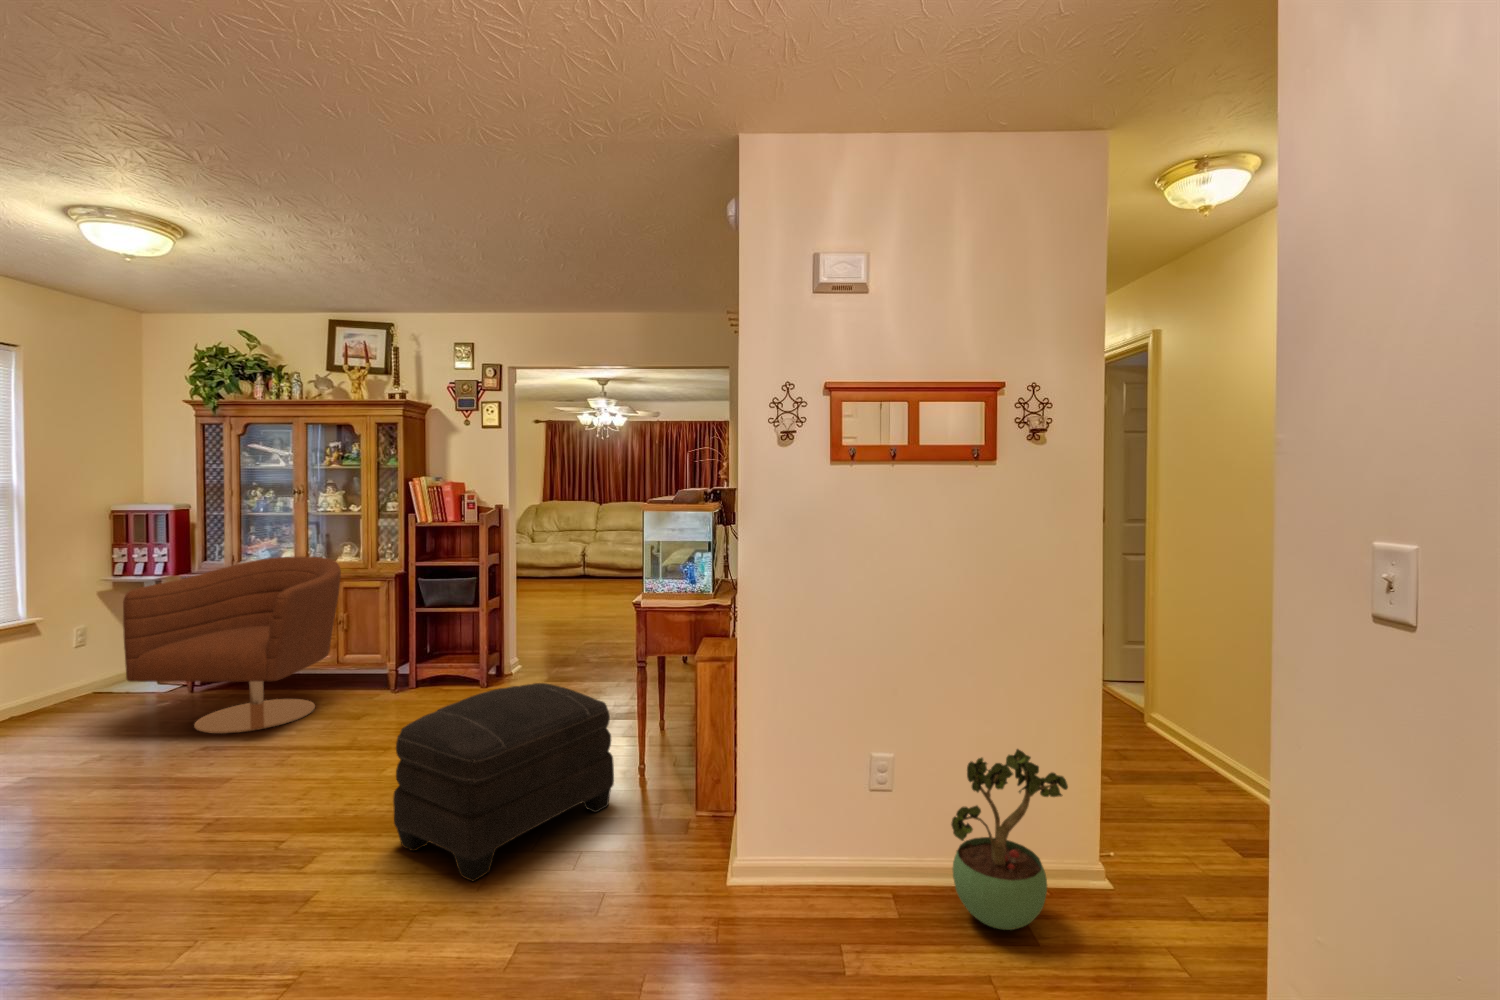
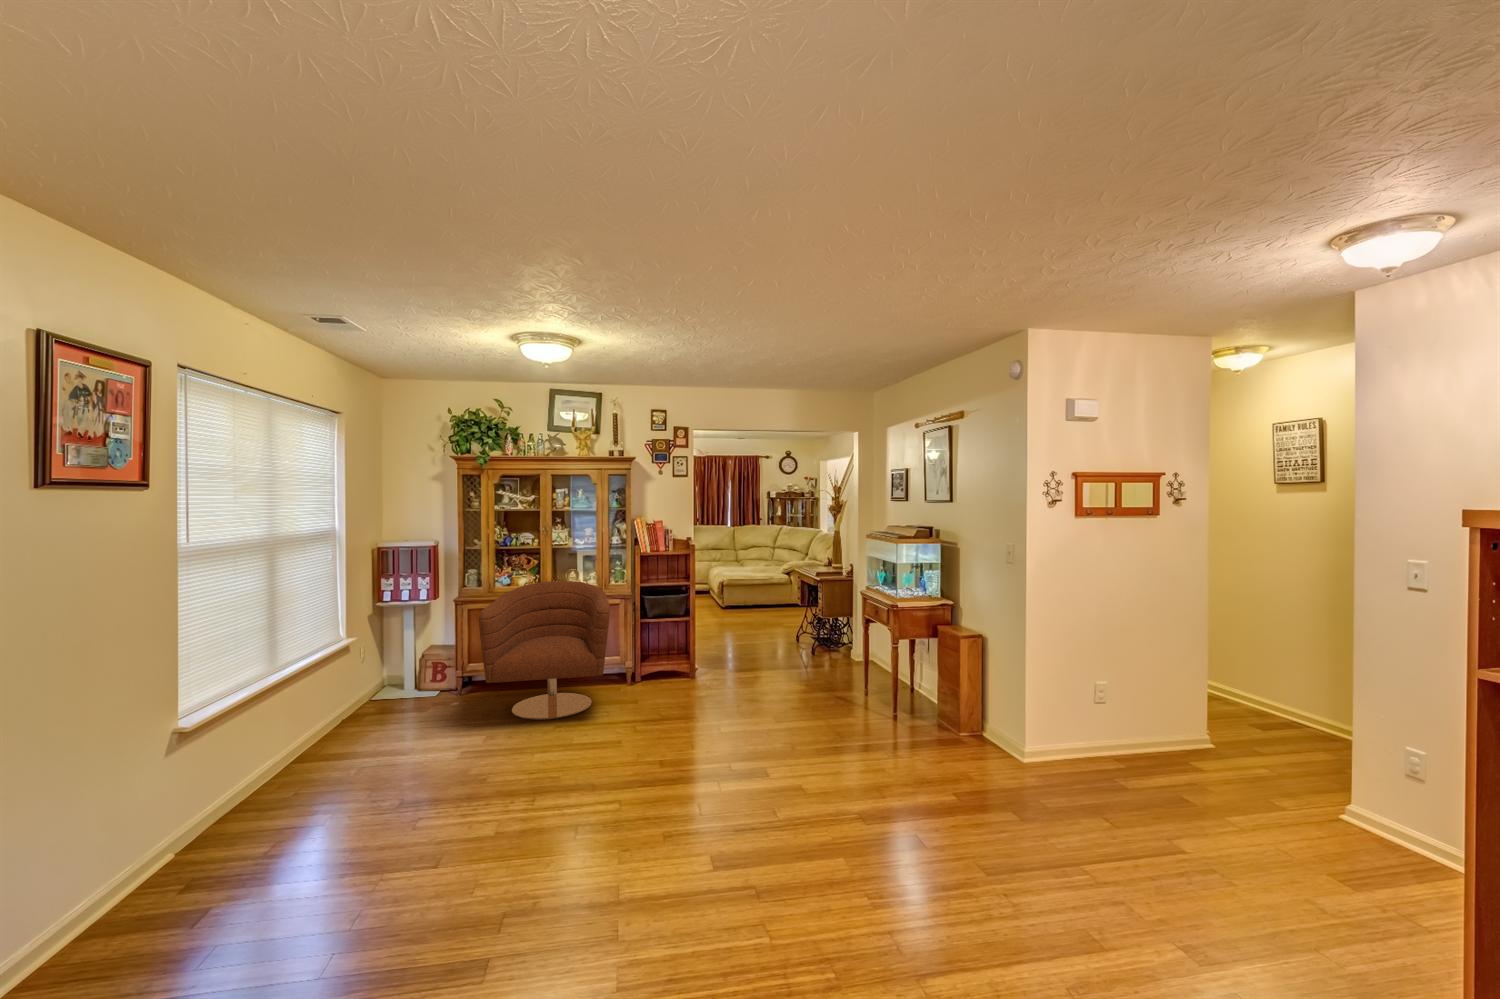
ottoman: present [393,683,614,881] -> none [801,660,903,779]
potted plant: present [951,749,1068,930] -> none [1149,672,1213,769]

